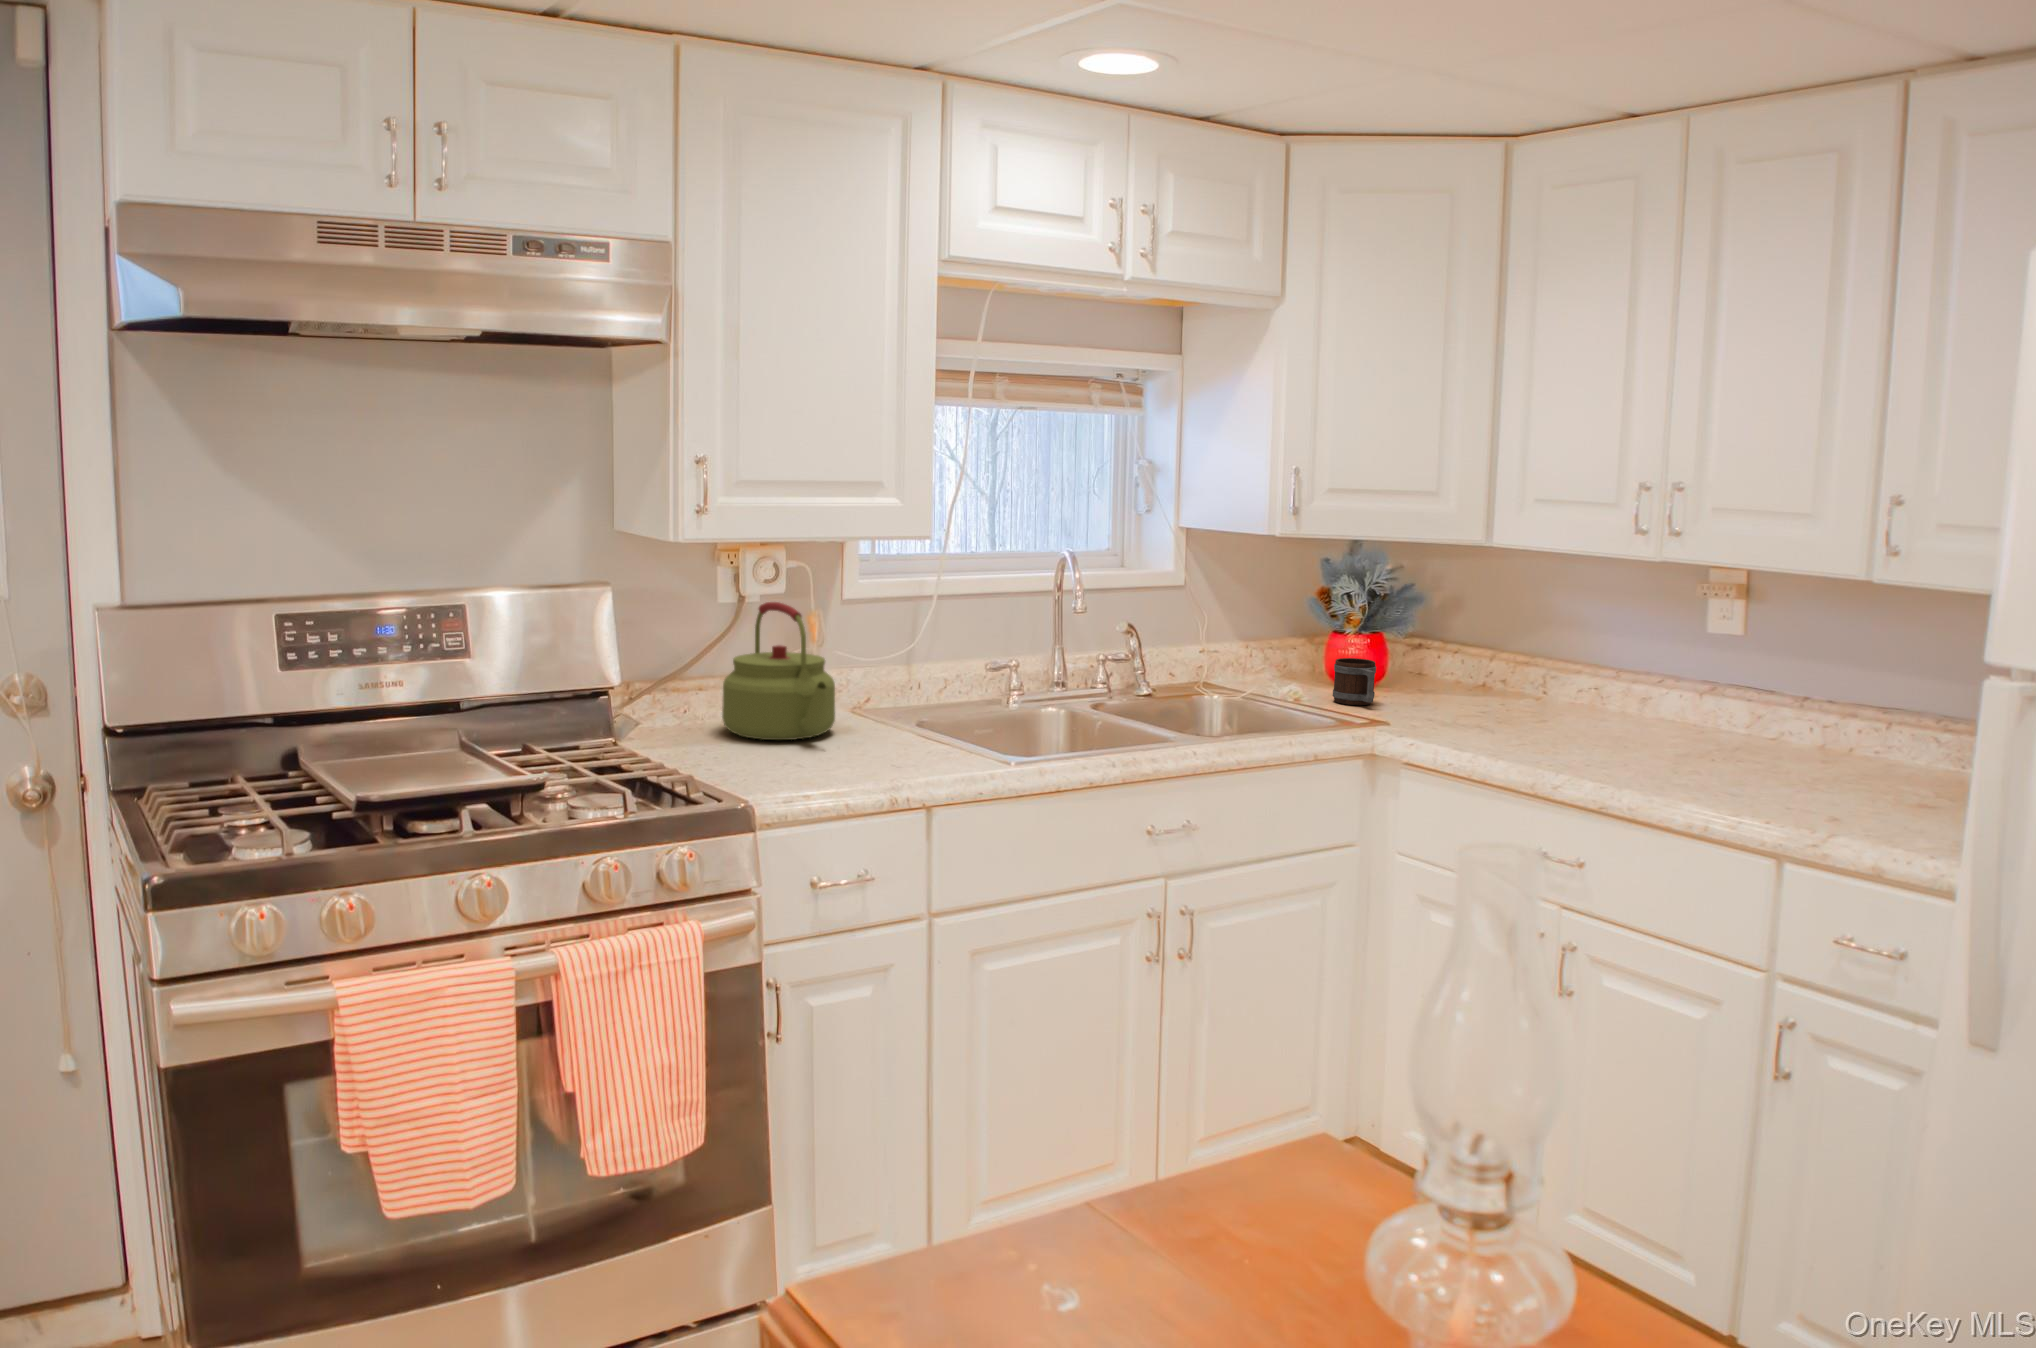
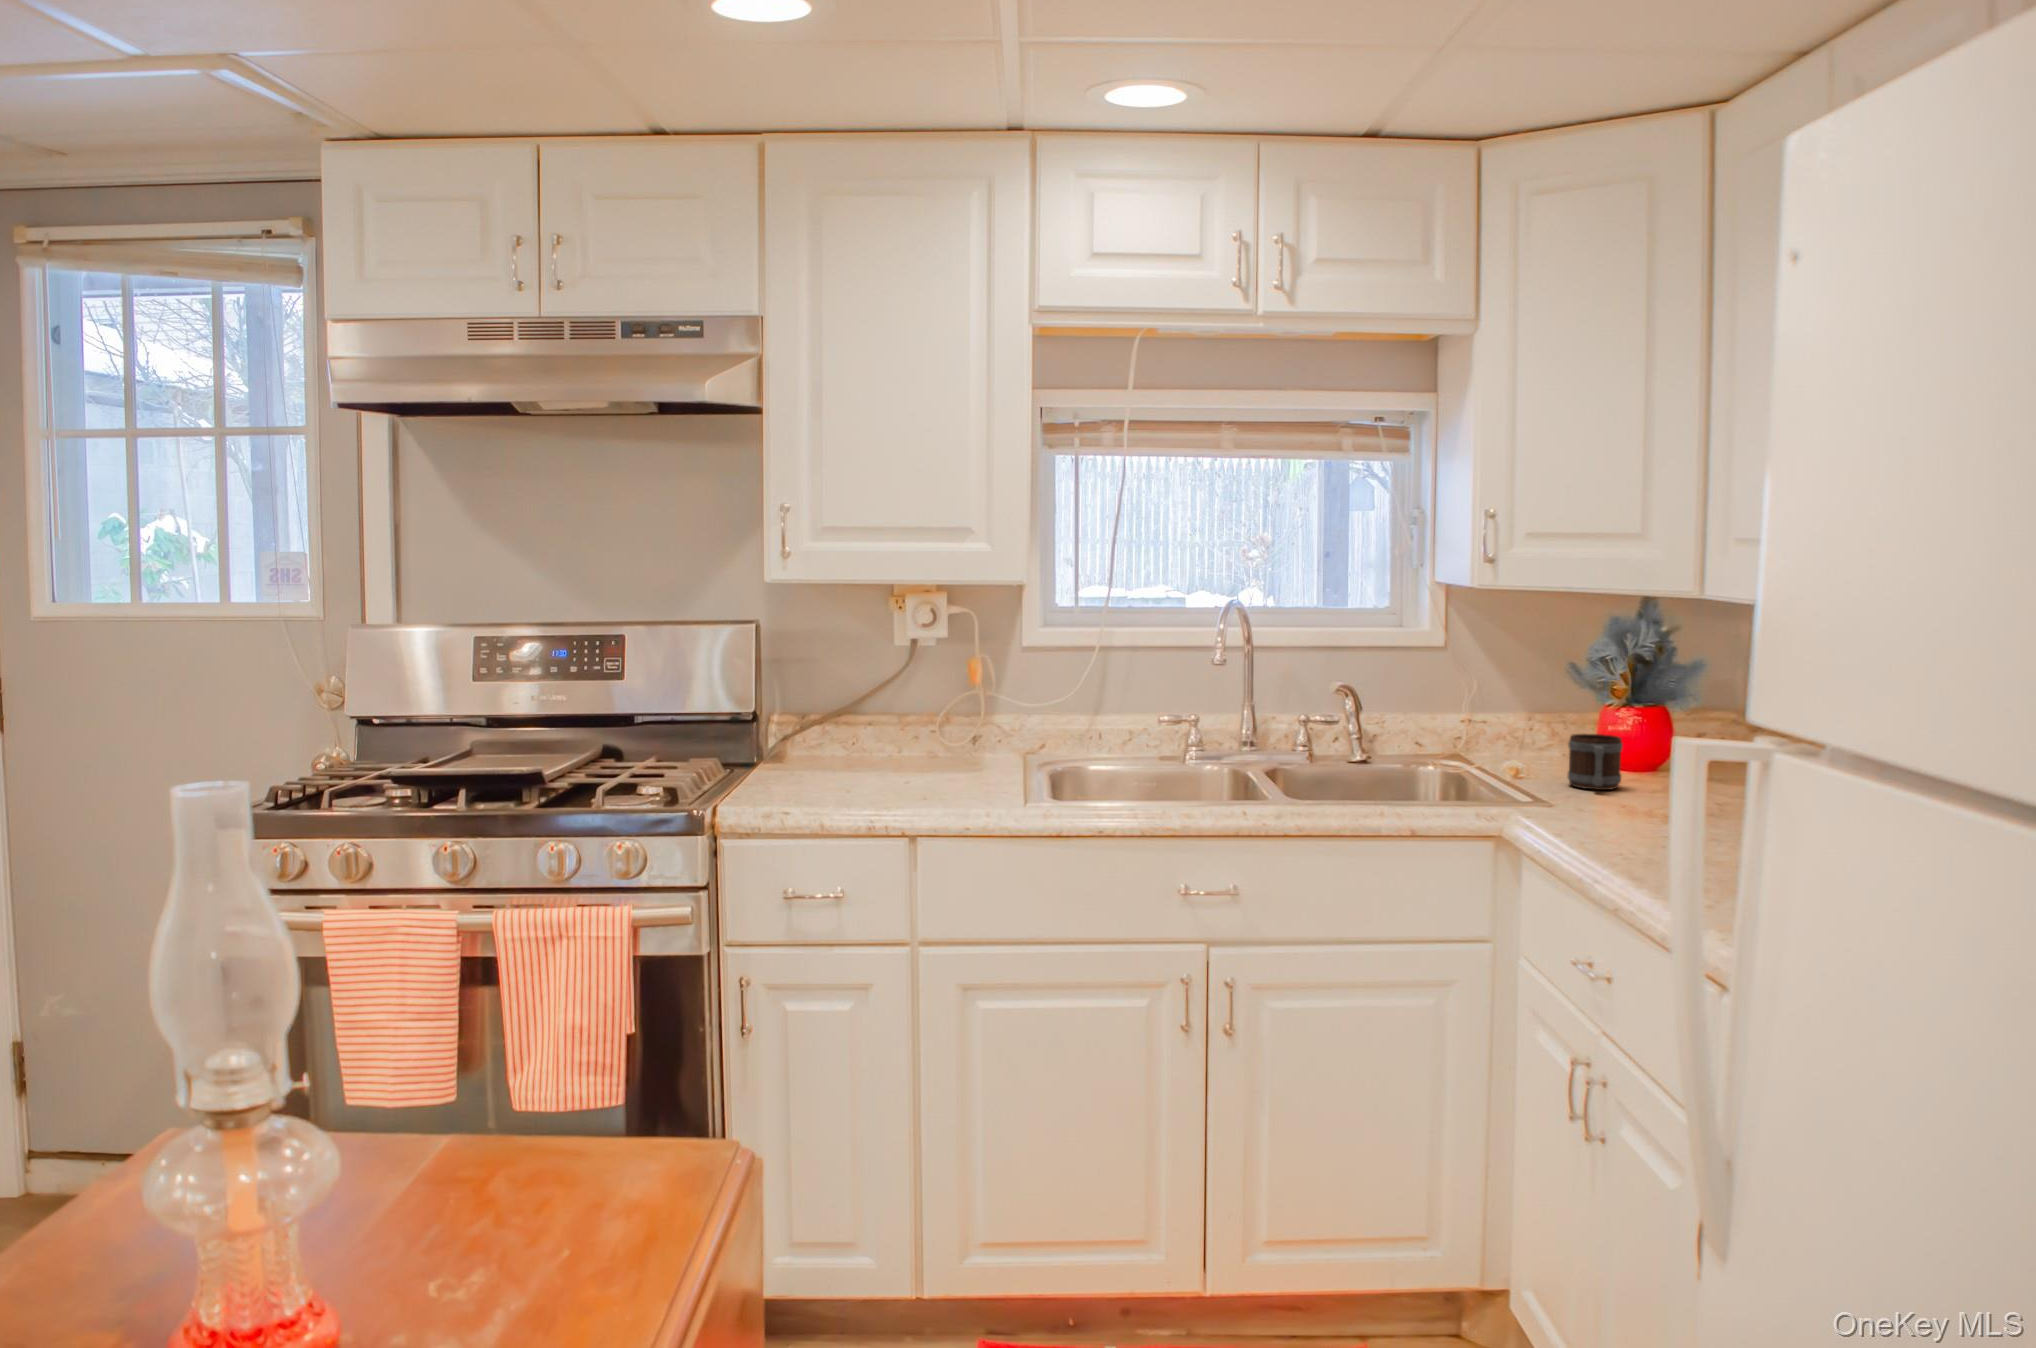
kettle: present [722,602,835,740] -> none [844,642,950,770]

